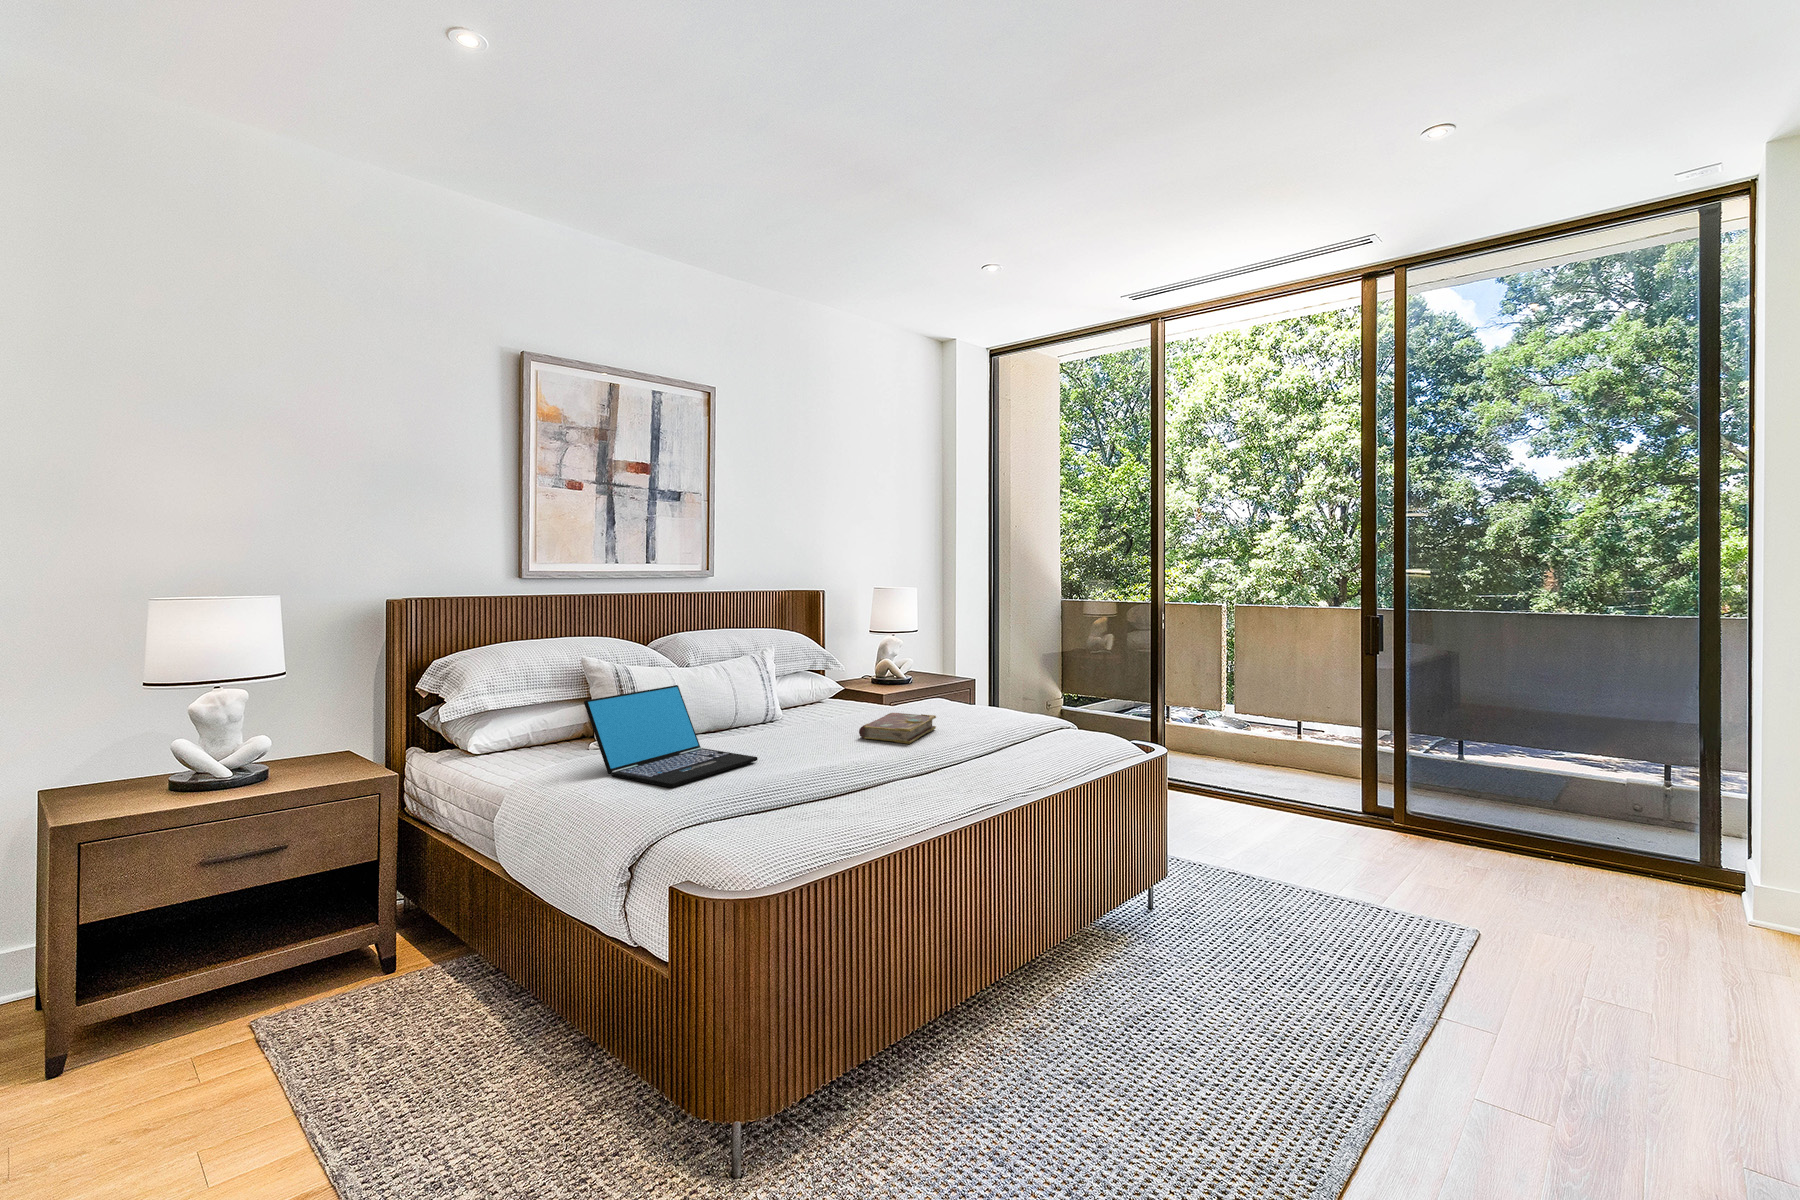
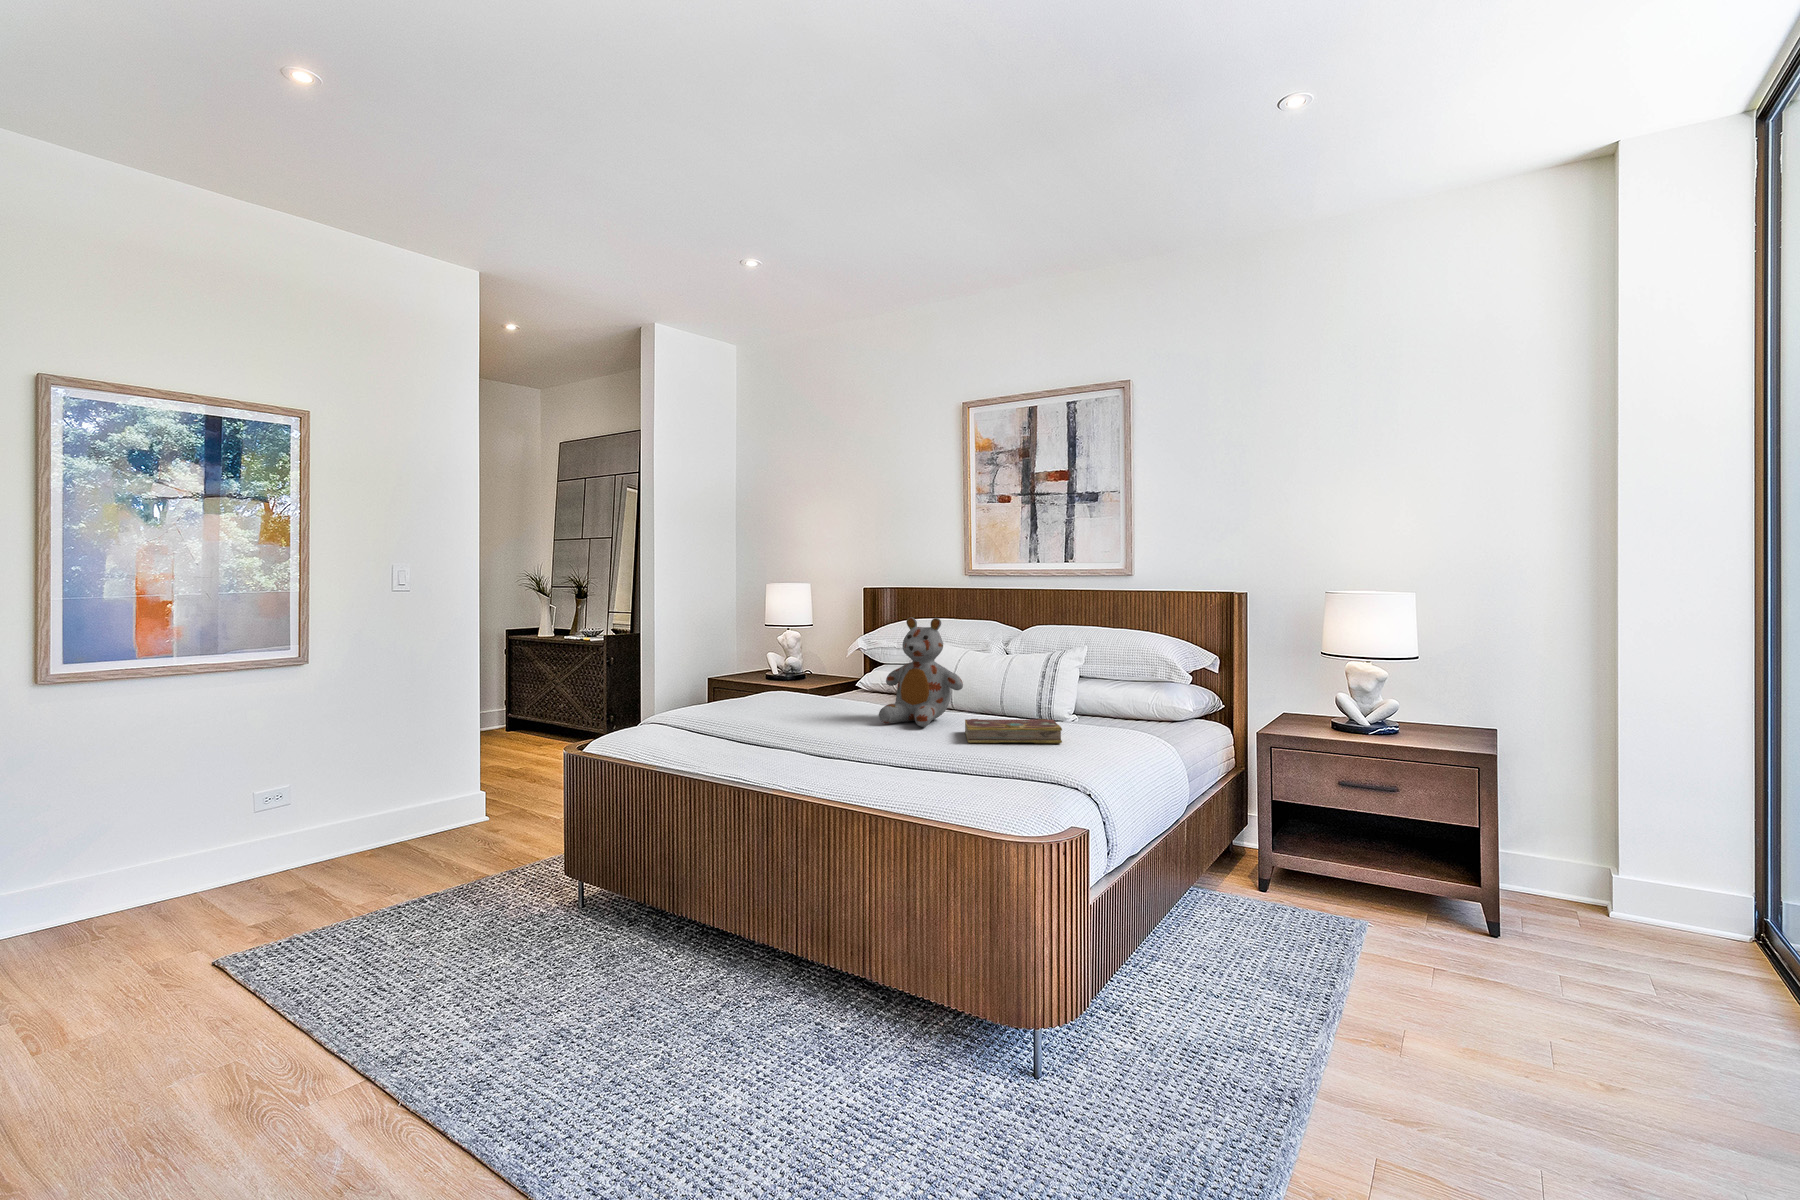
stuffed bear: none [746,630,837,748] -> present [879,617,963,727]
laptop: present [584,685,758,787] -> none [729,655,849,721]

